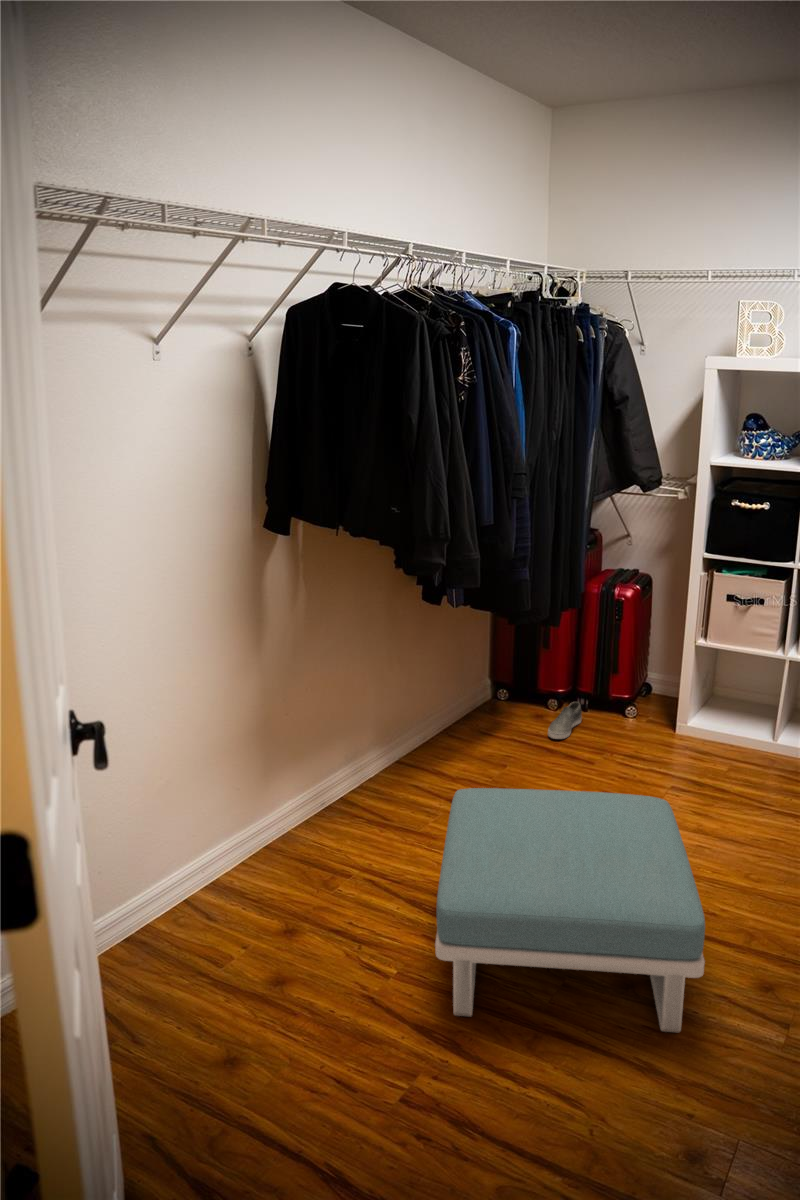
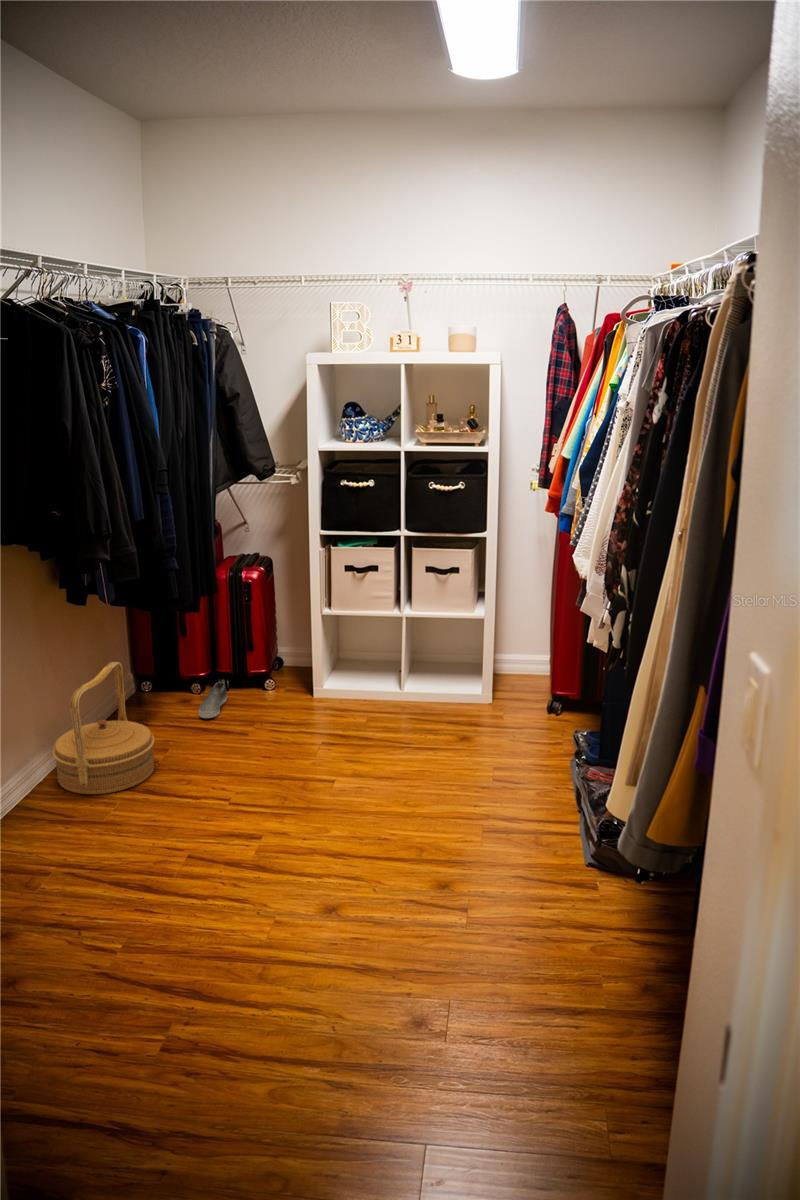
woven basket: none [396,669,493,800] -> present [52,662,155,794]
footstool: present [435,788,705,1032] -> none [137,741,400,981]

